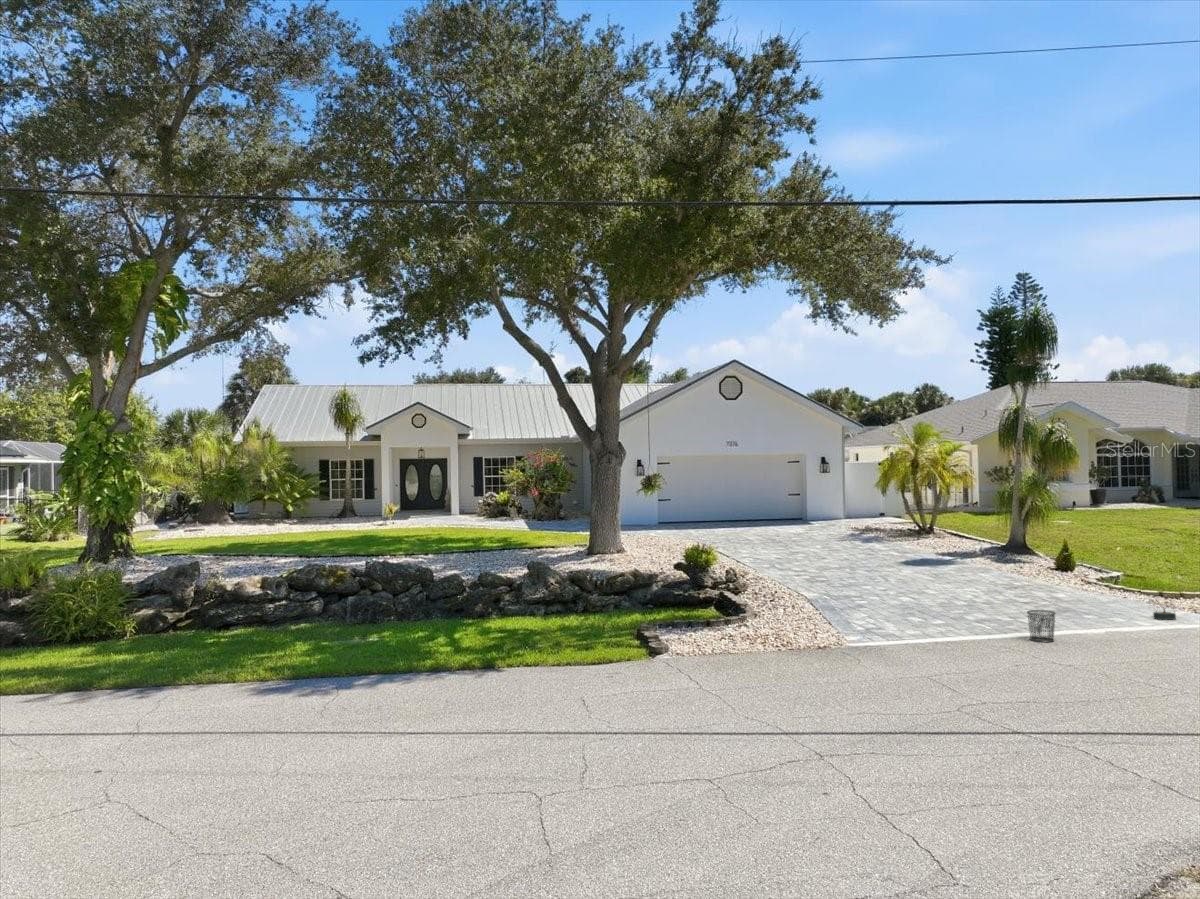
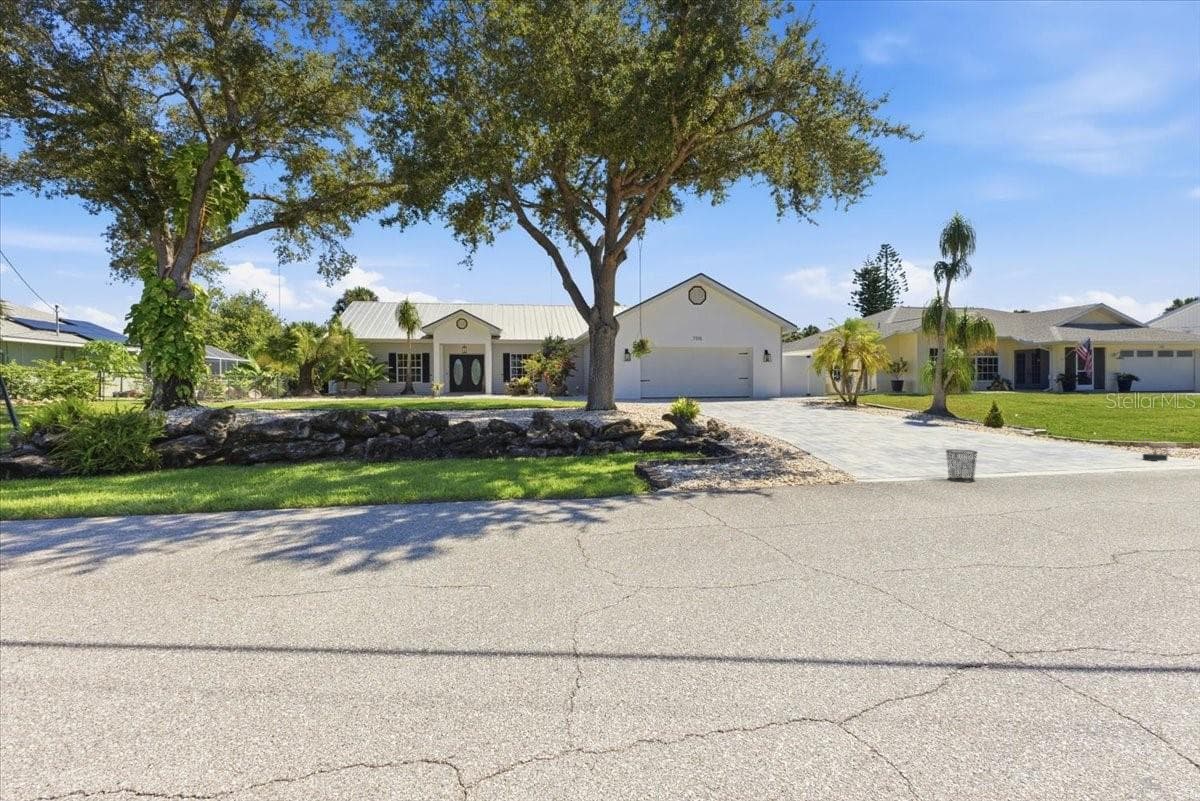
waste bin: present [1027,610,1055,642] -> present [946,449,977,482]

